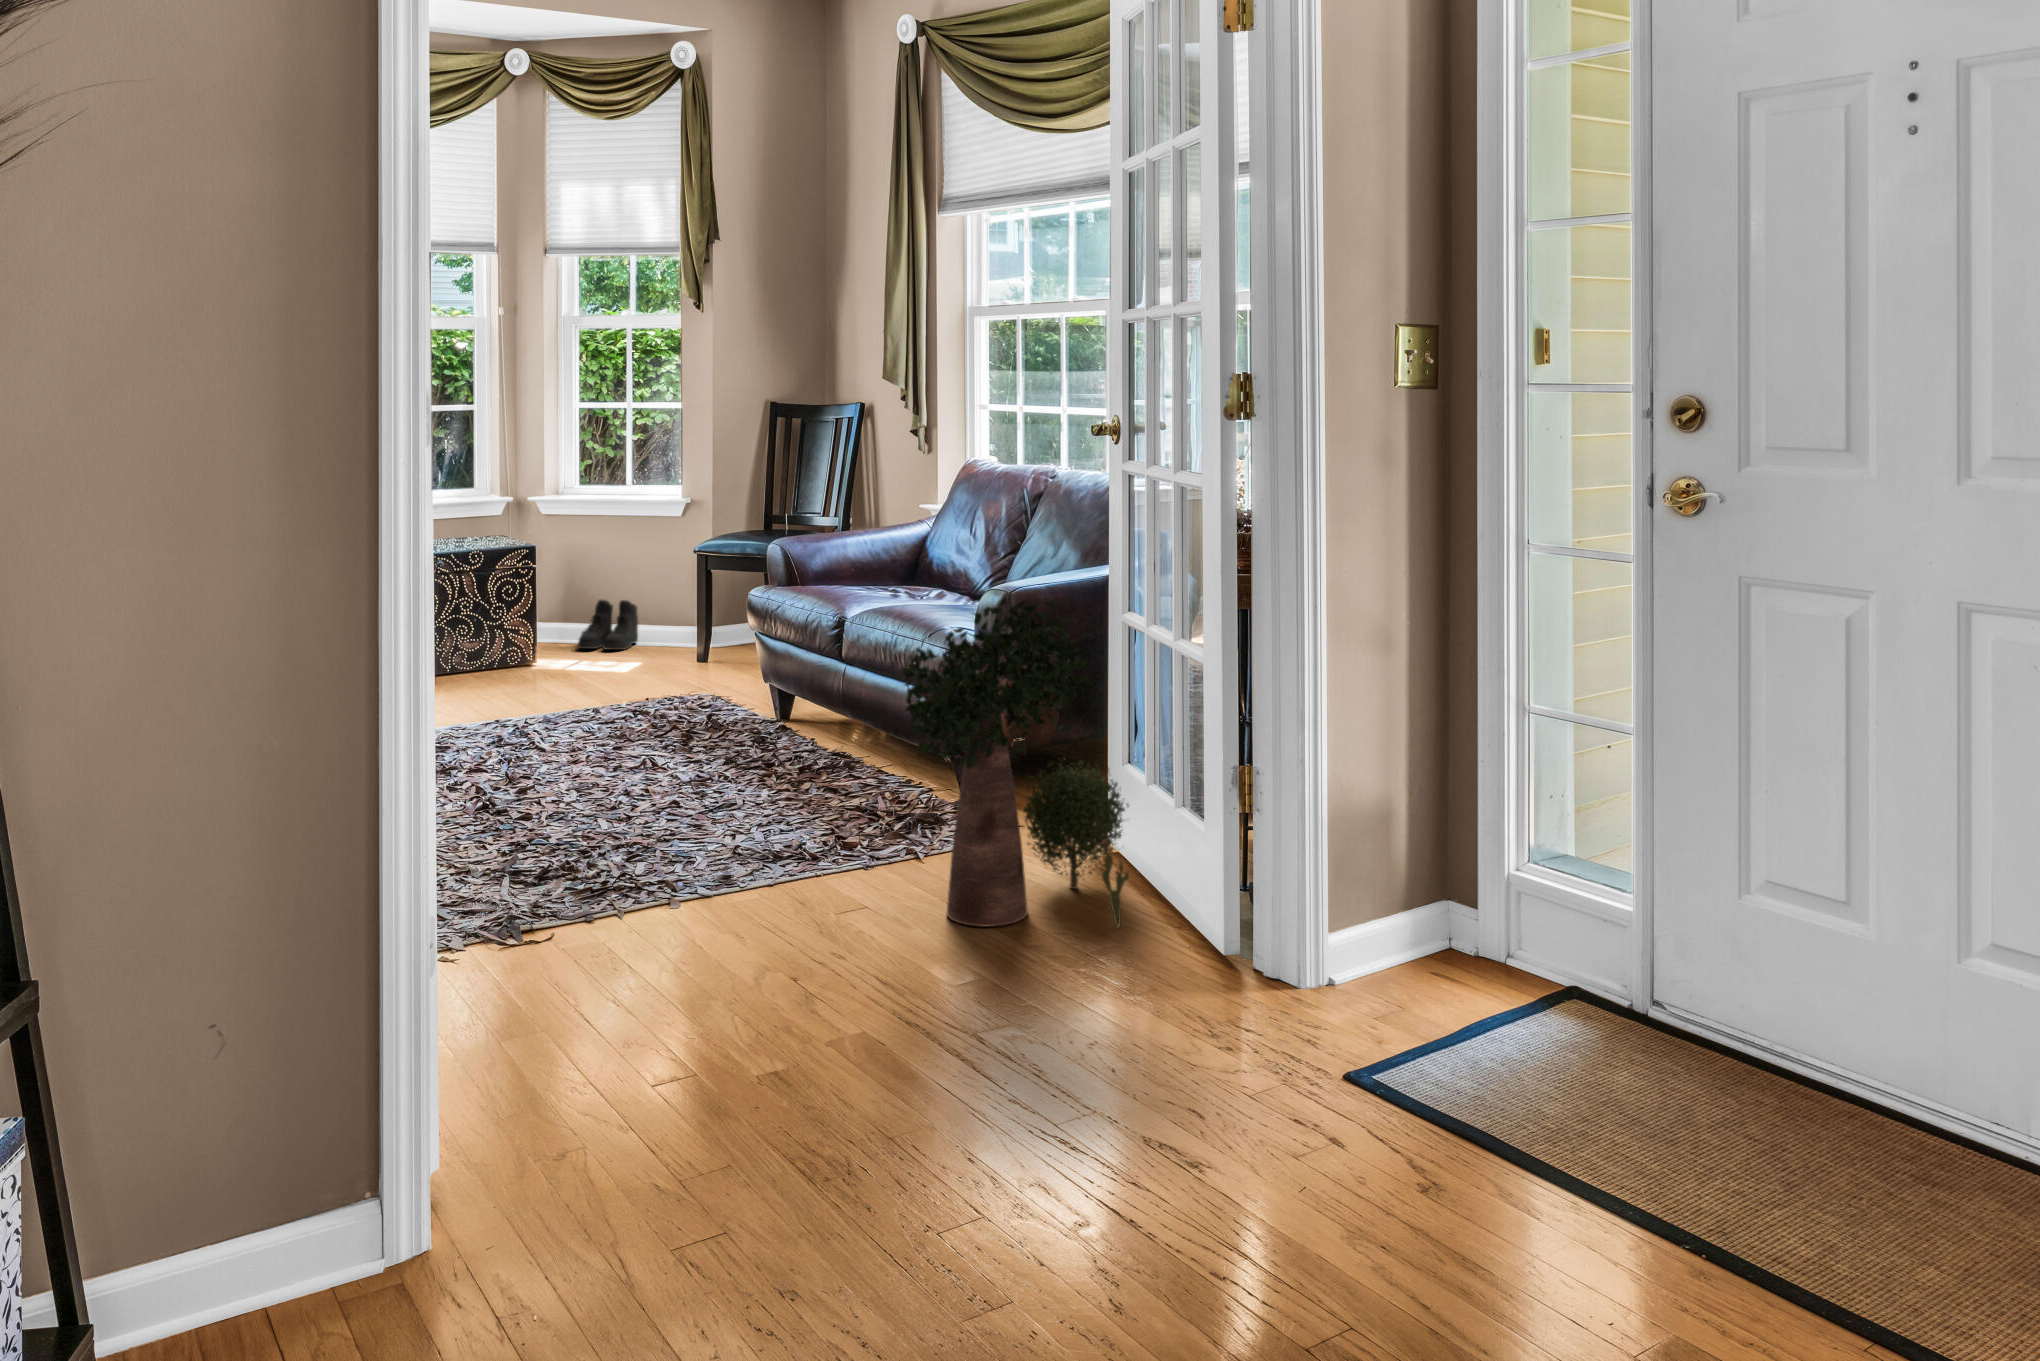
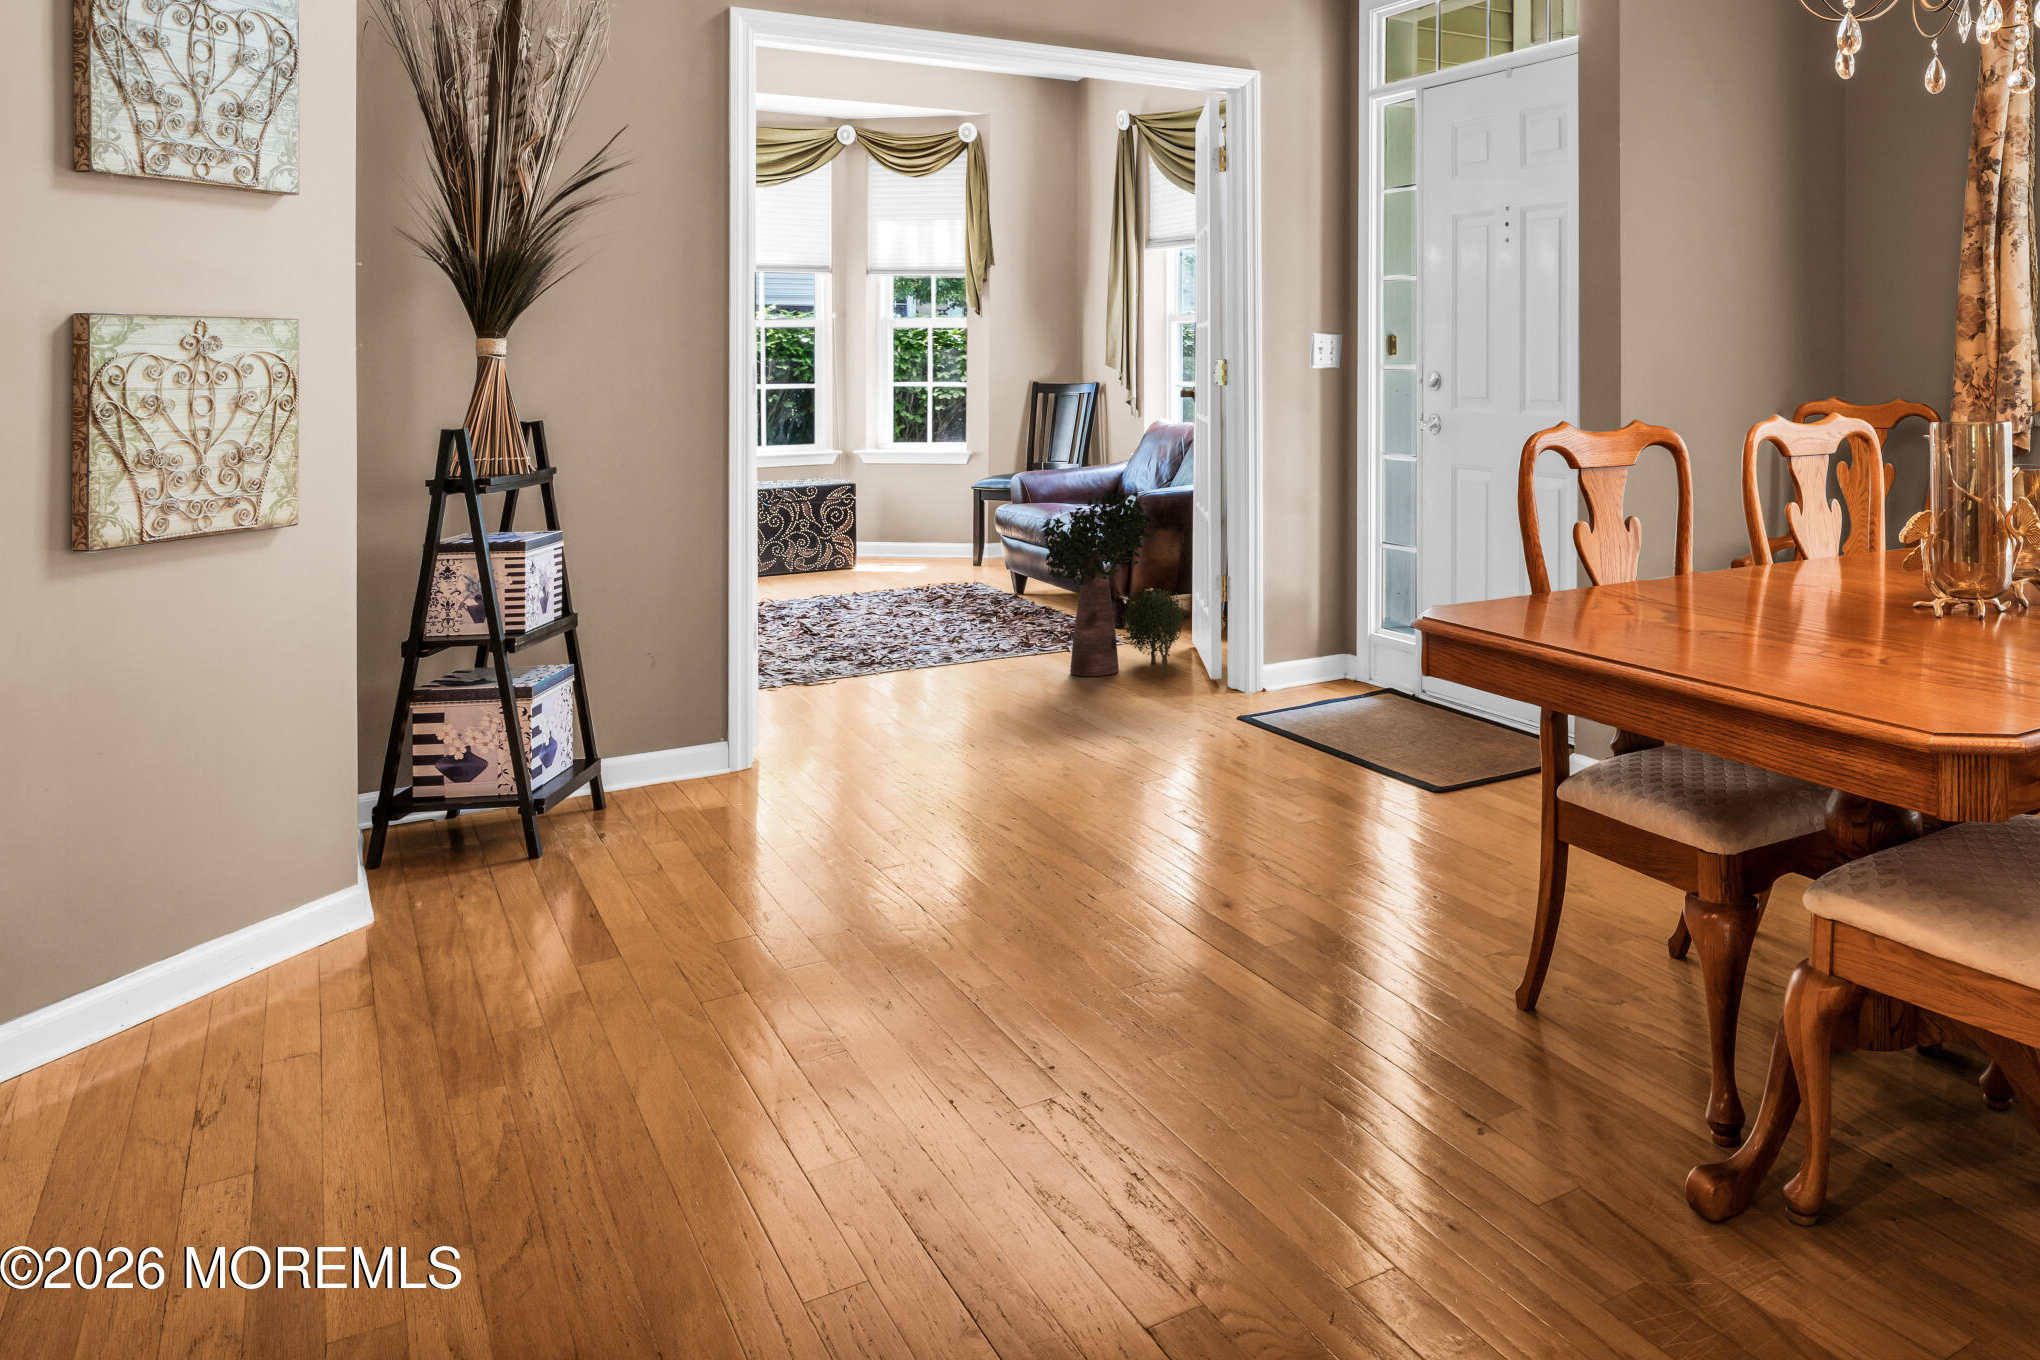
boots: present [578,600,638,650] -> none [889,526,934,561]

